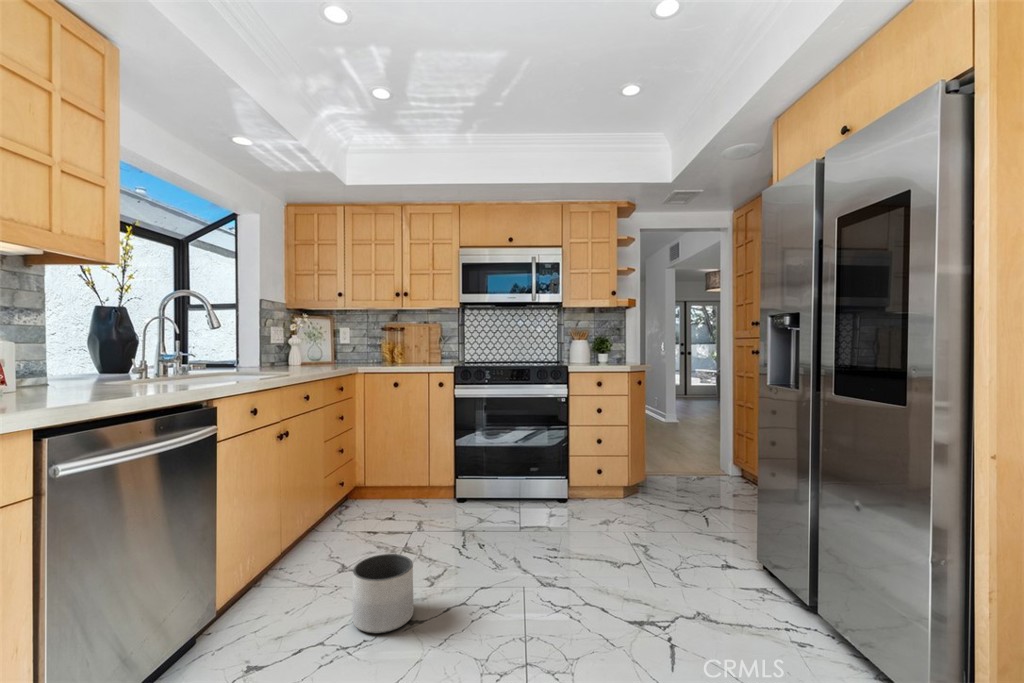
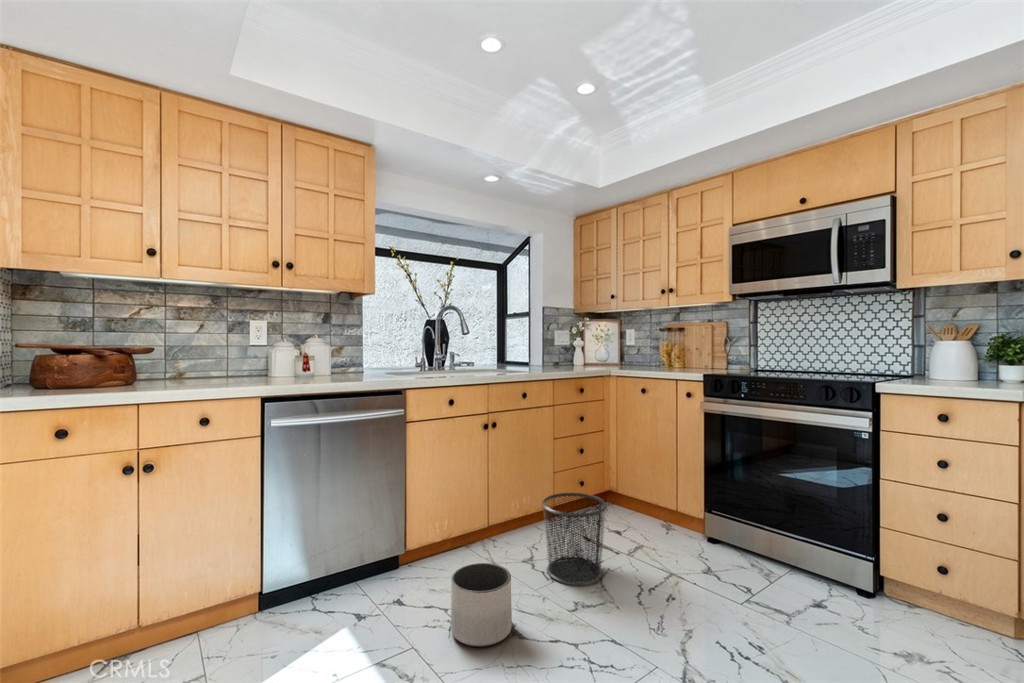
waste bin: none [365,479,427,563] -> present [542,493,607,585]

